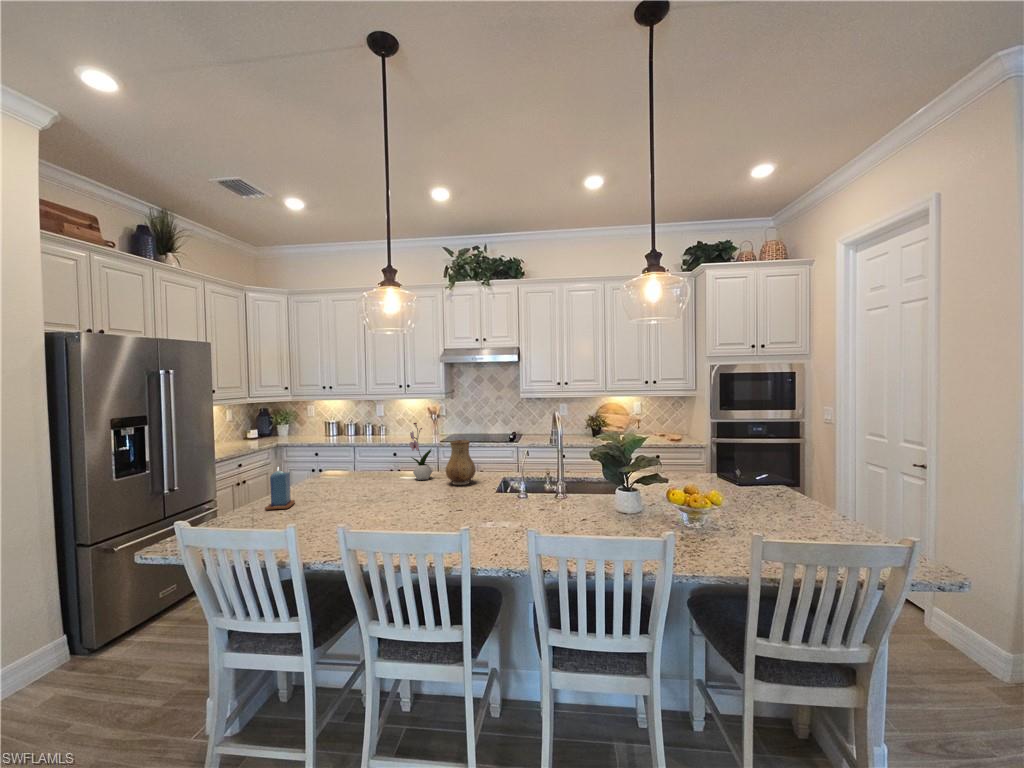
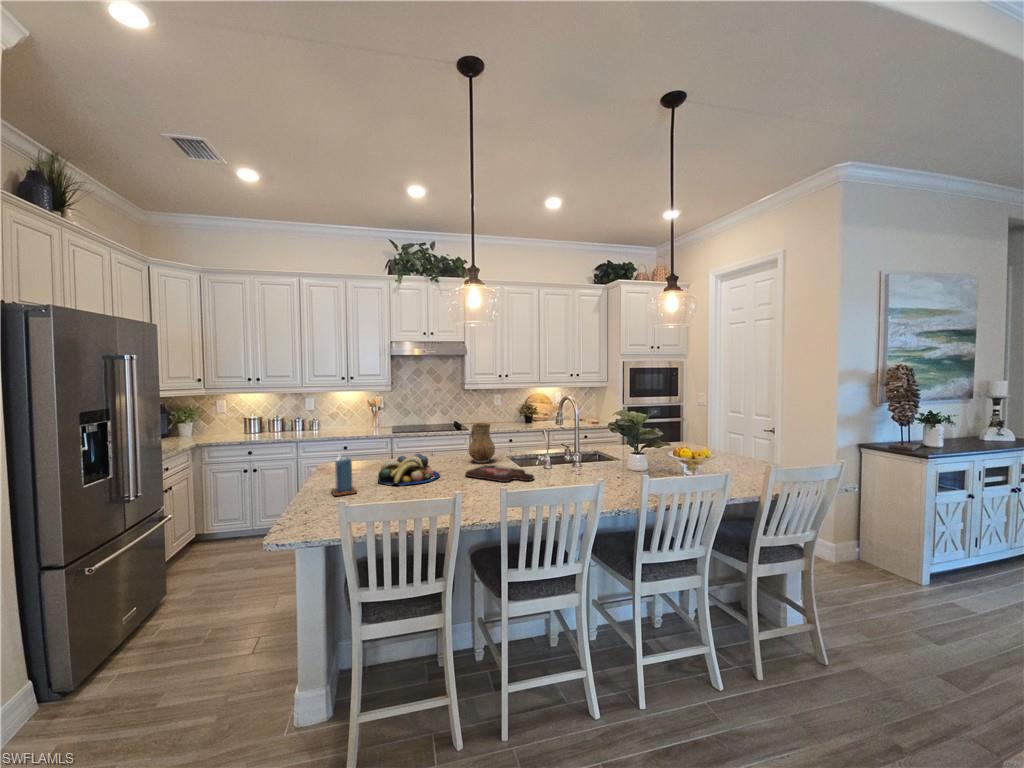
flower arrangement: present [409,423,433,480] -> none [426,409,450,462]
fruit bowl: none [324,470,395,505] -> present [378,453,440,486]
cutting board: none [411,489,475,515] -> present [465,465,534,482]

